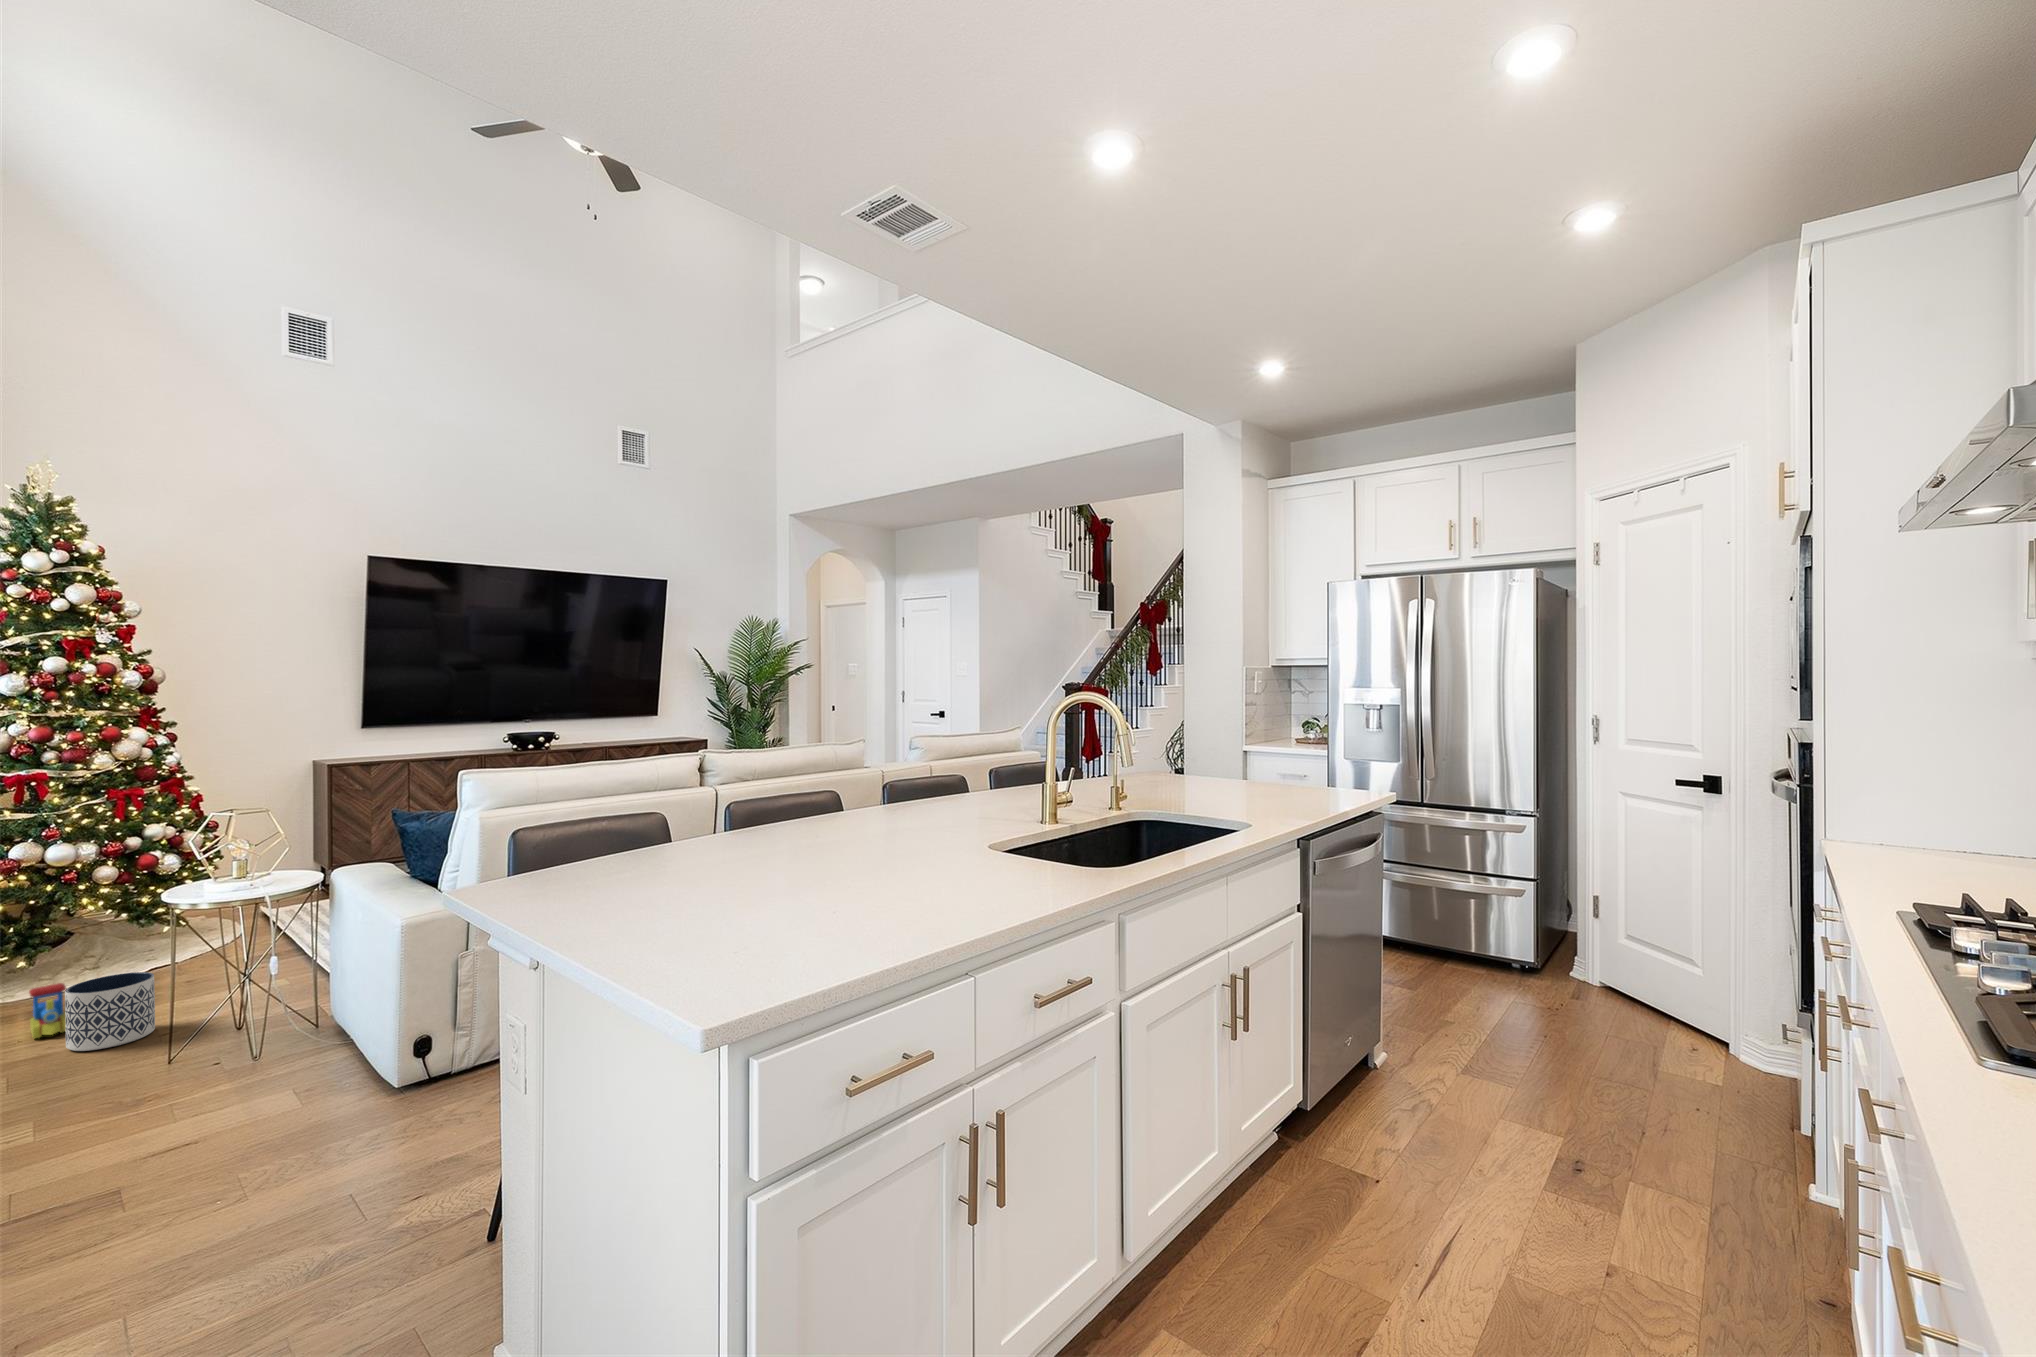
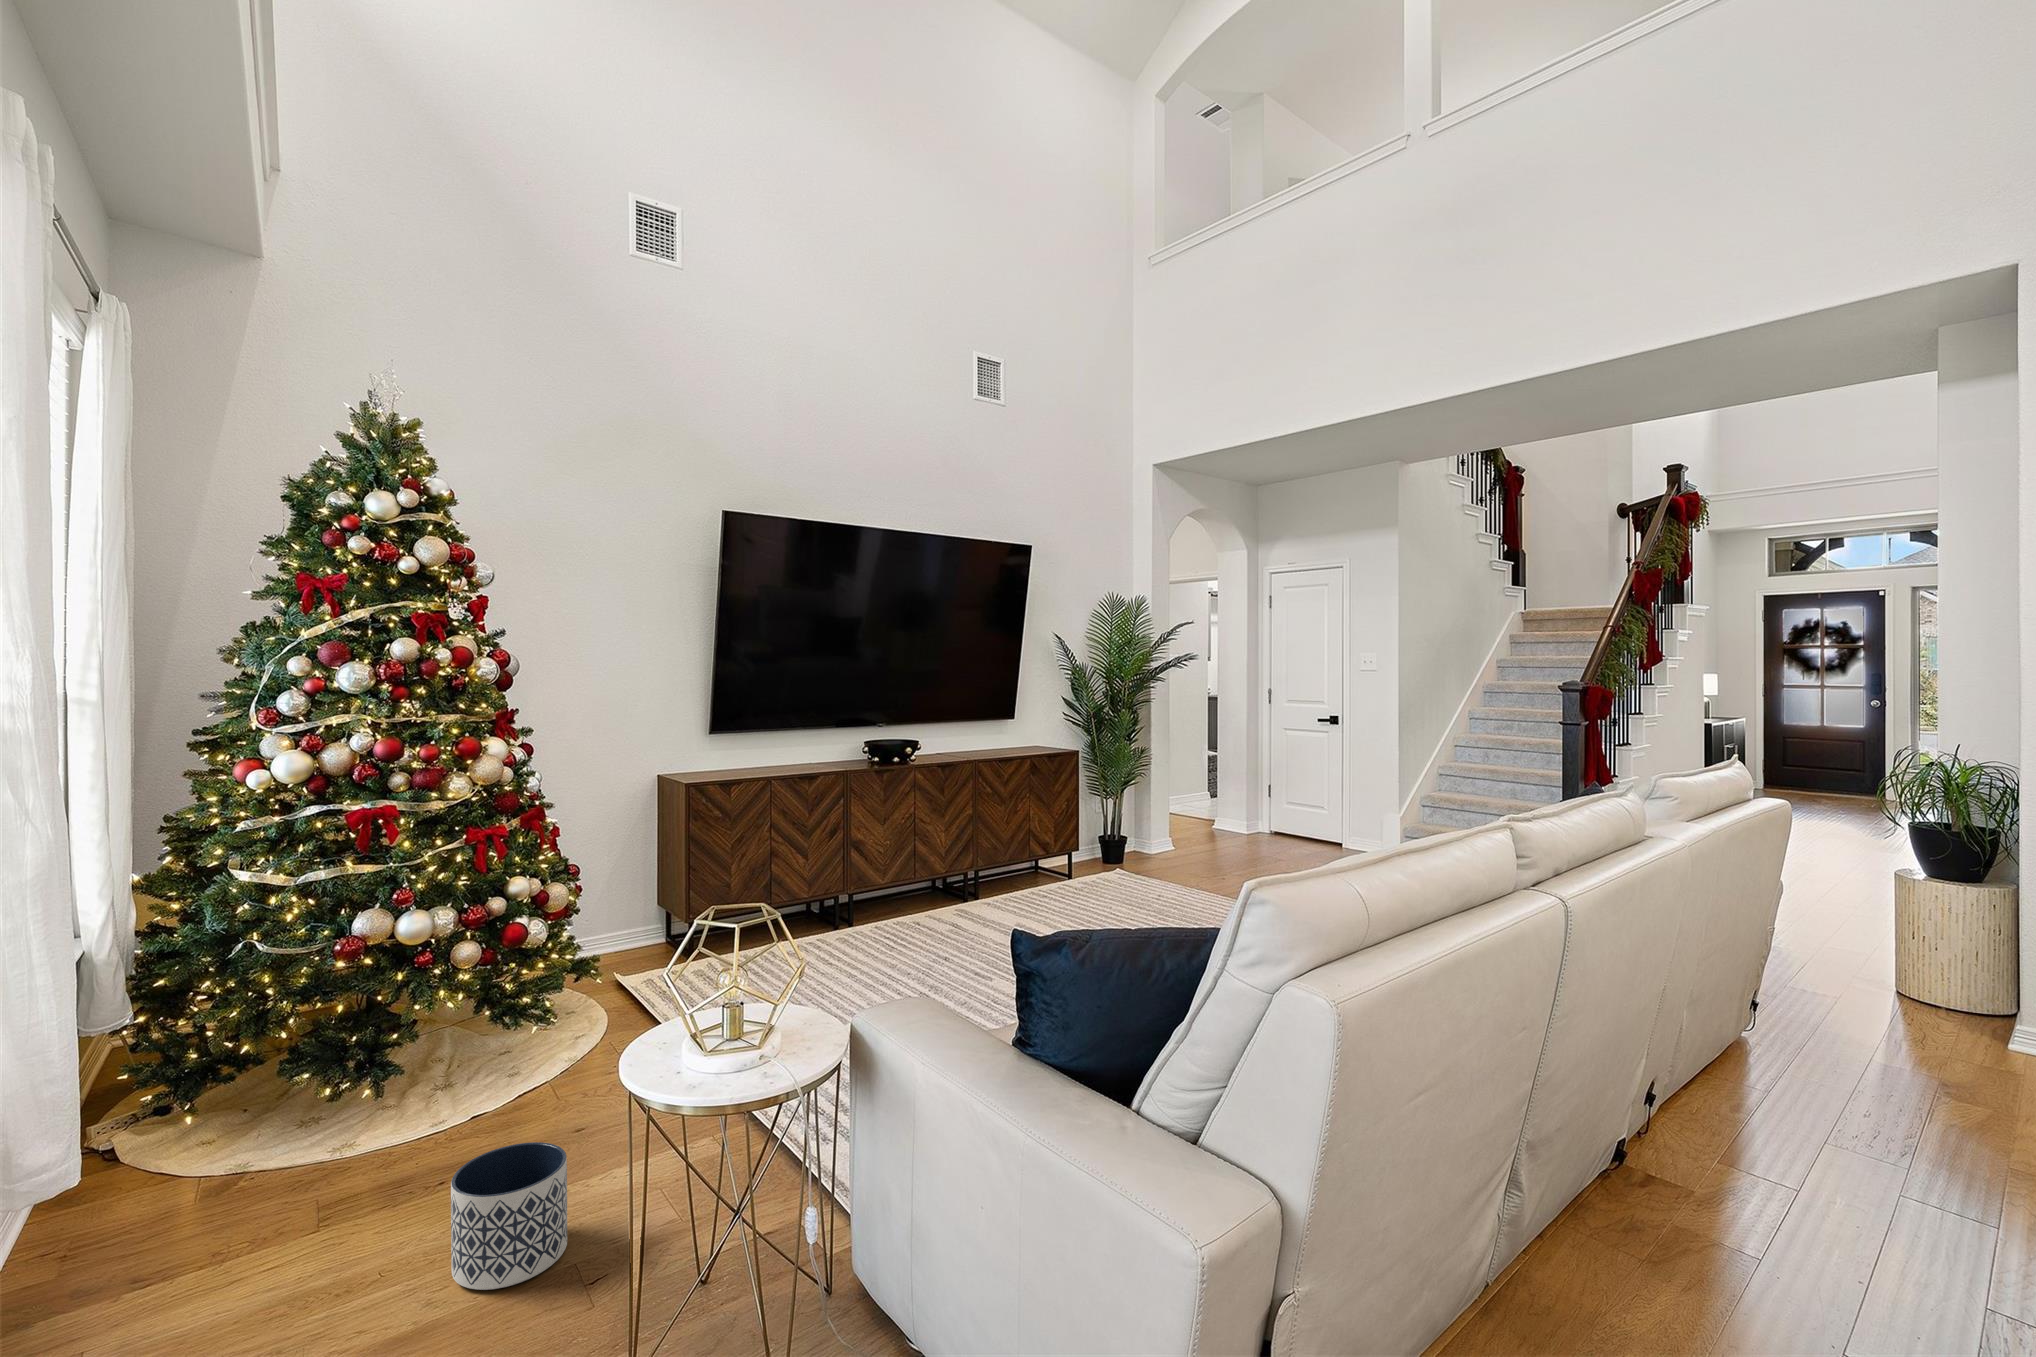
toy train: present [29,983,66,1038] -> none [390,1141,445,1242]

